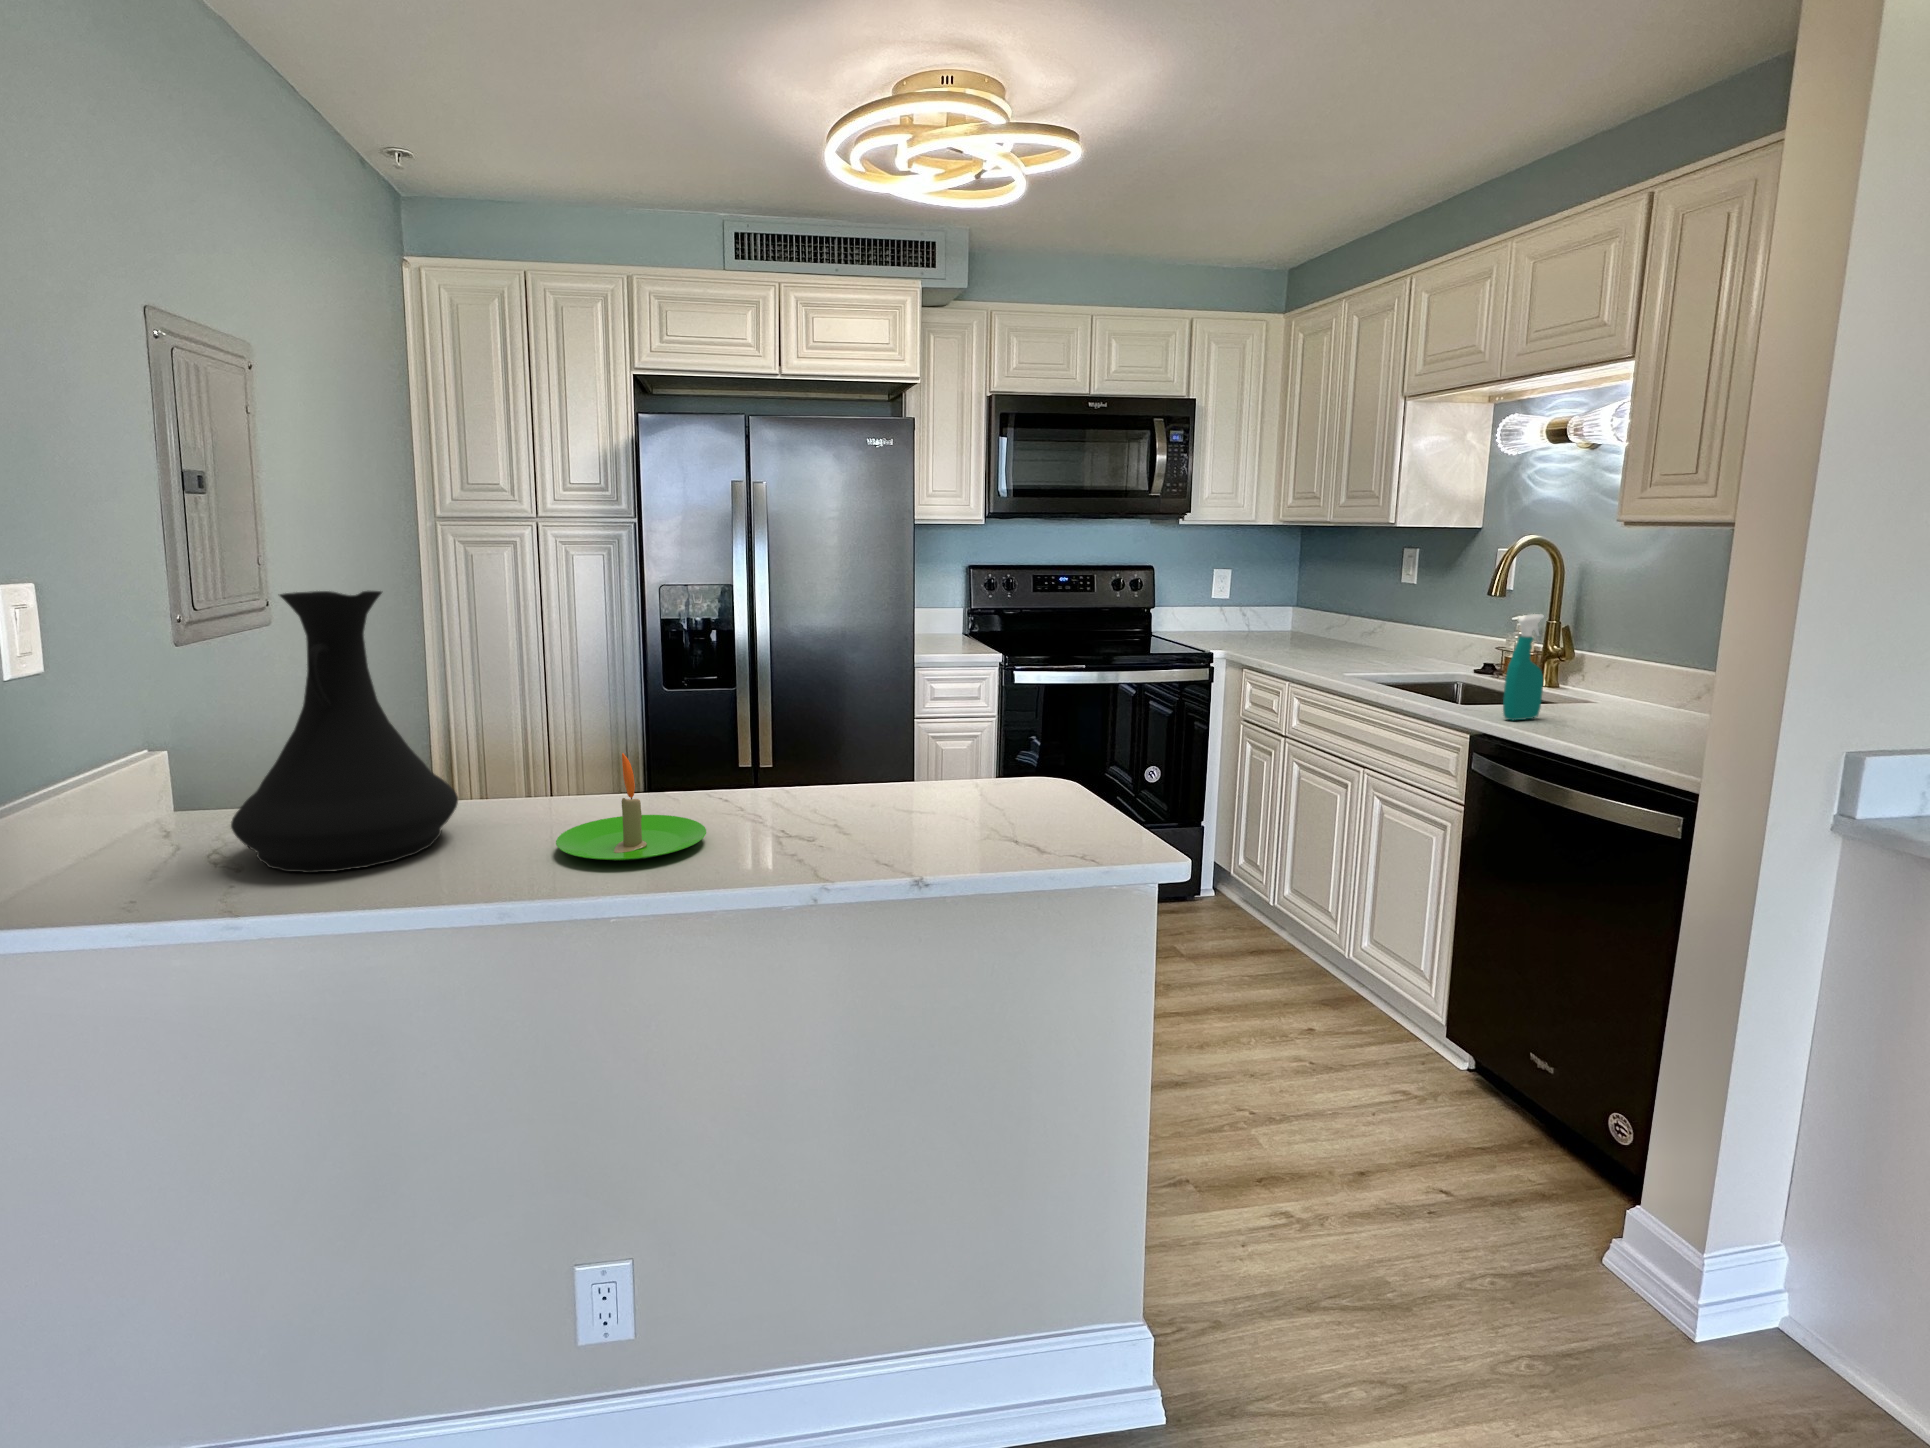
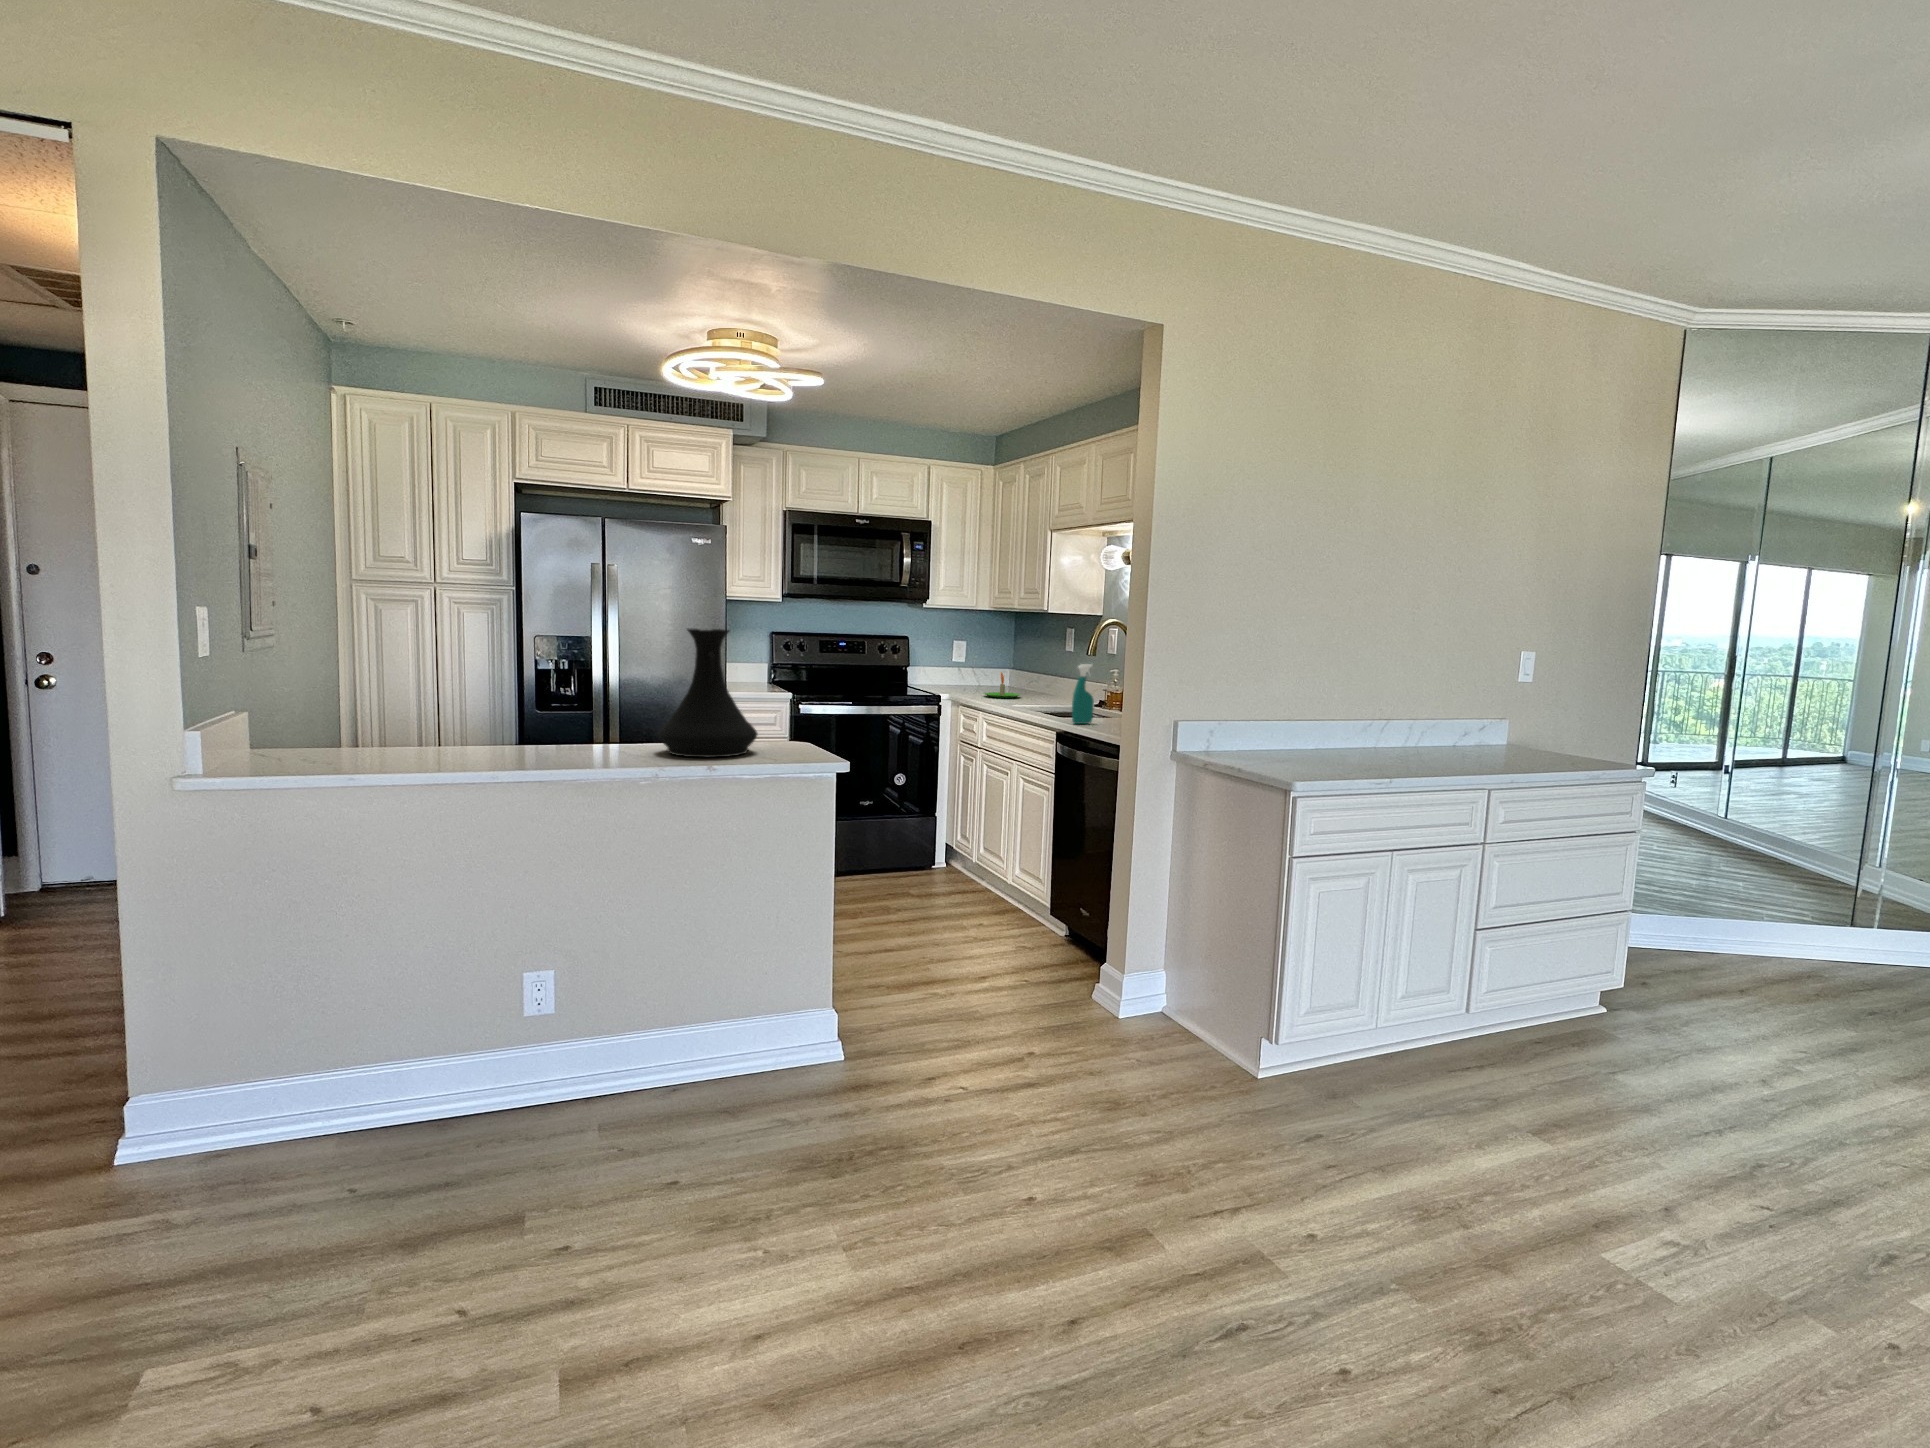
vase: present [231,591,458,873] -> present [658,629,757,757]
candle: present [556,753,706,861] -> present [984,672,1021,698]

